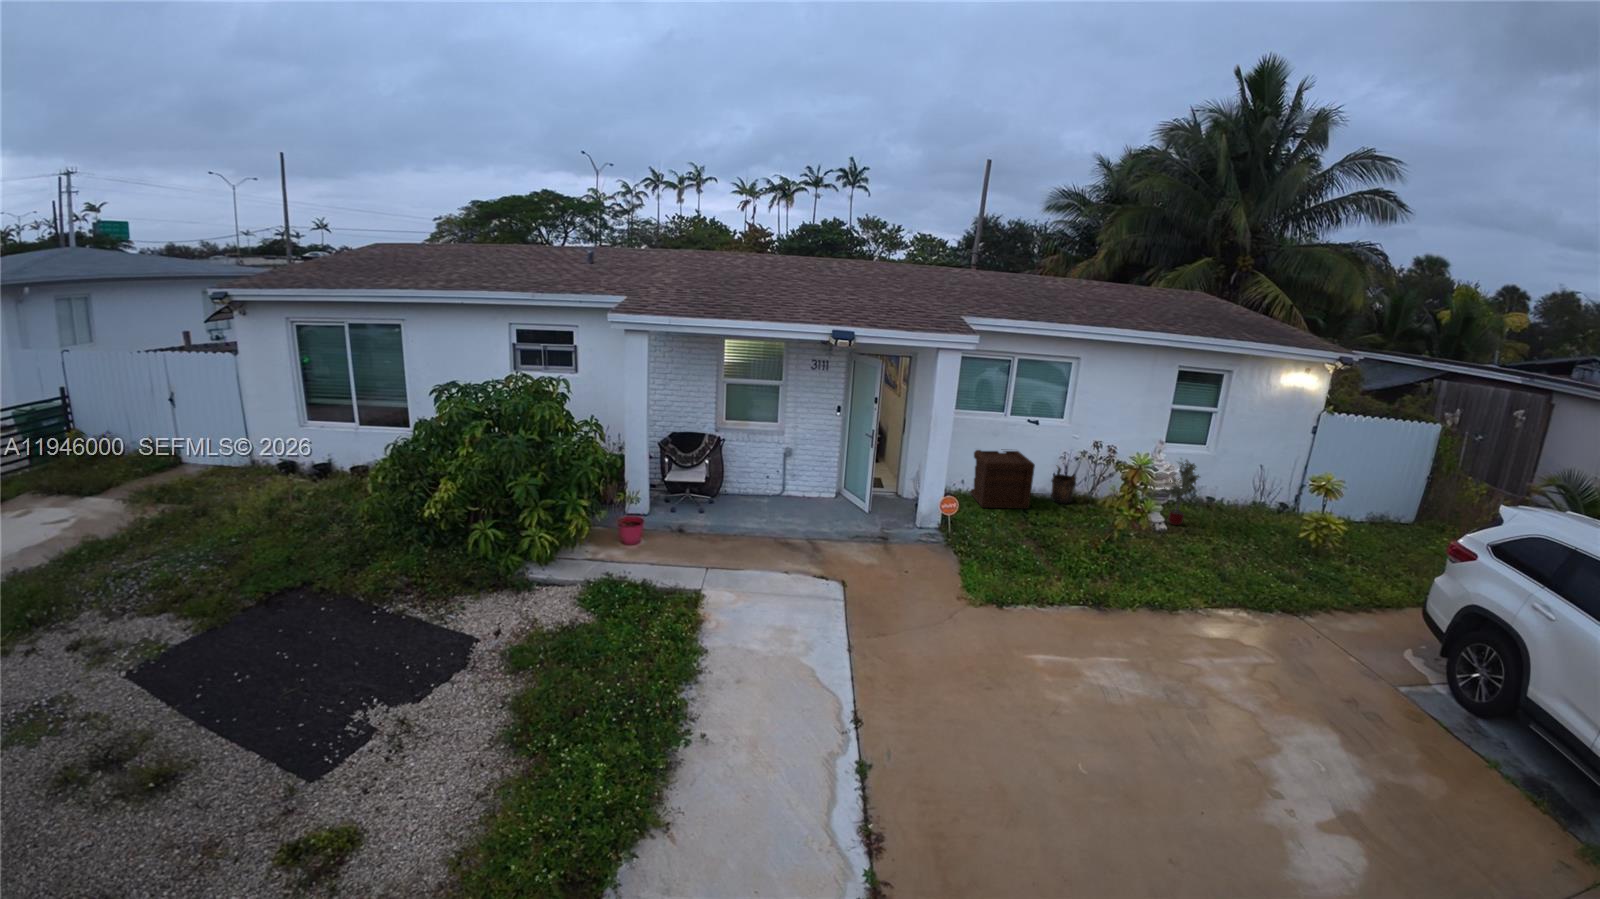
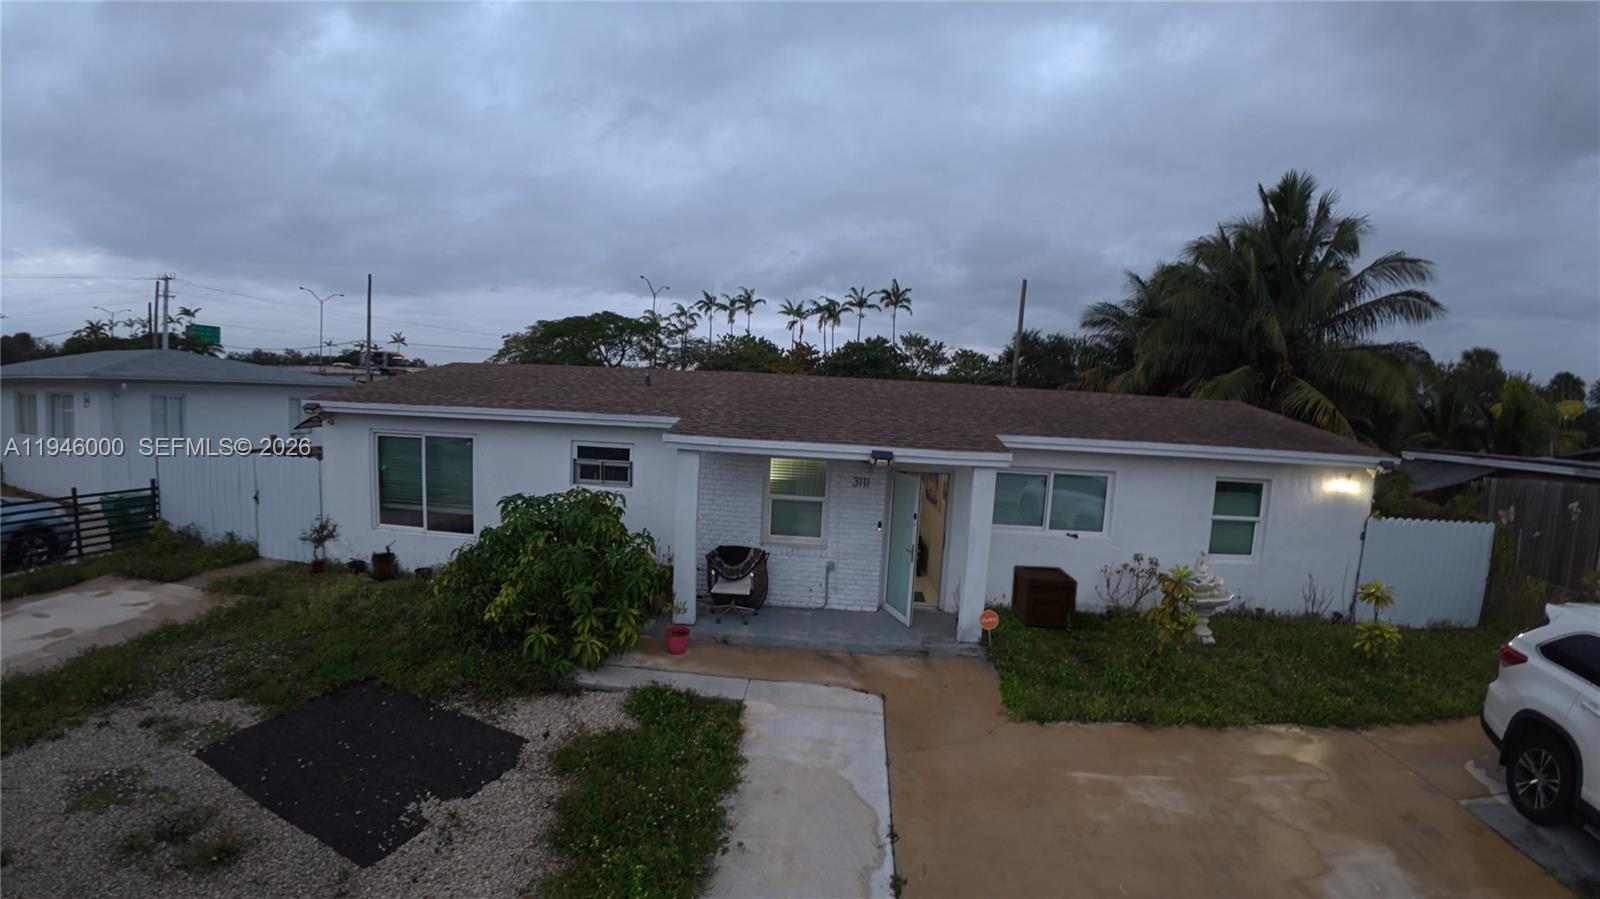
potted tree: present [1161,460,1199,525] -> present [298,514,340,572]
bucket: present [1051,465,1076,503] -> present [371,541,396,580]

